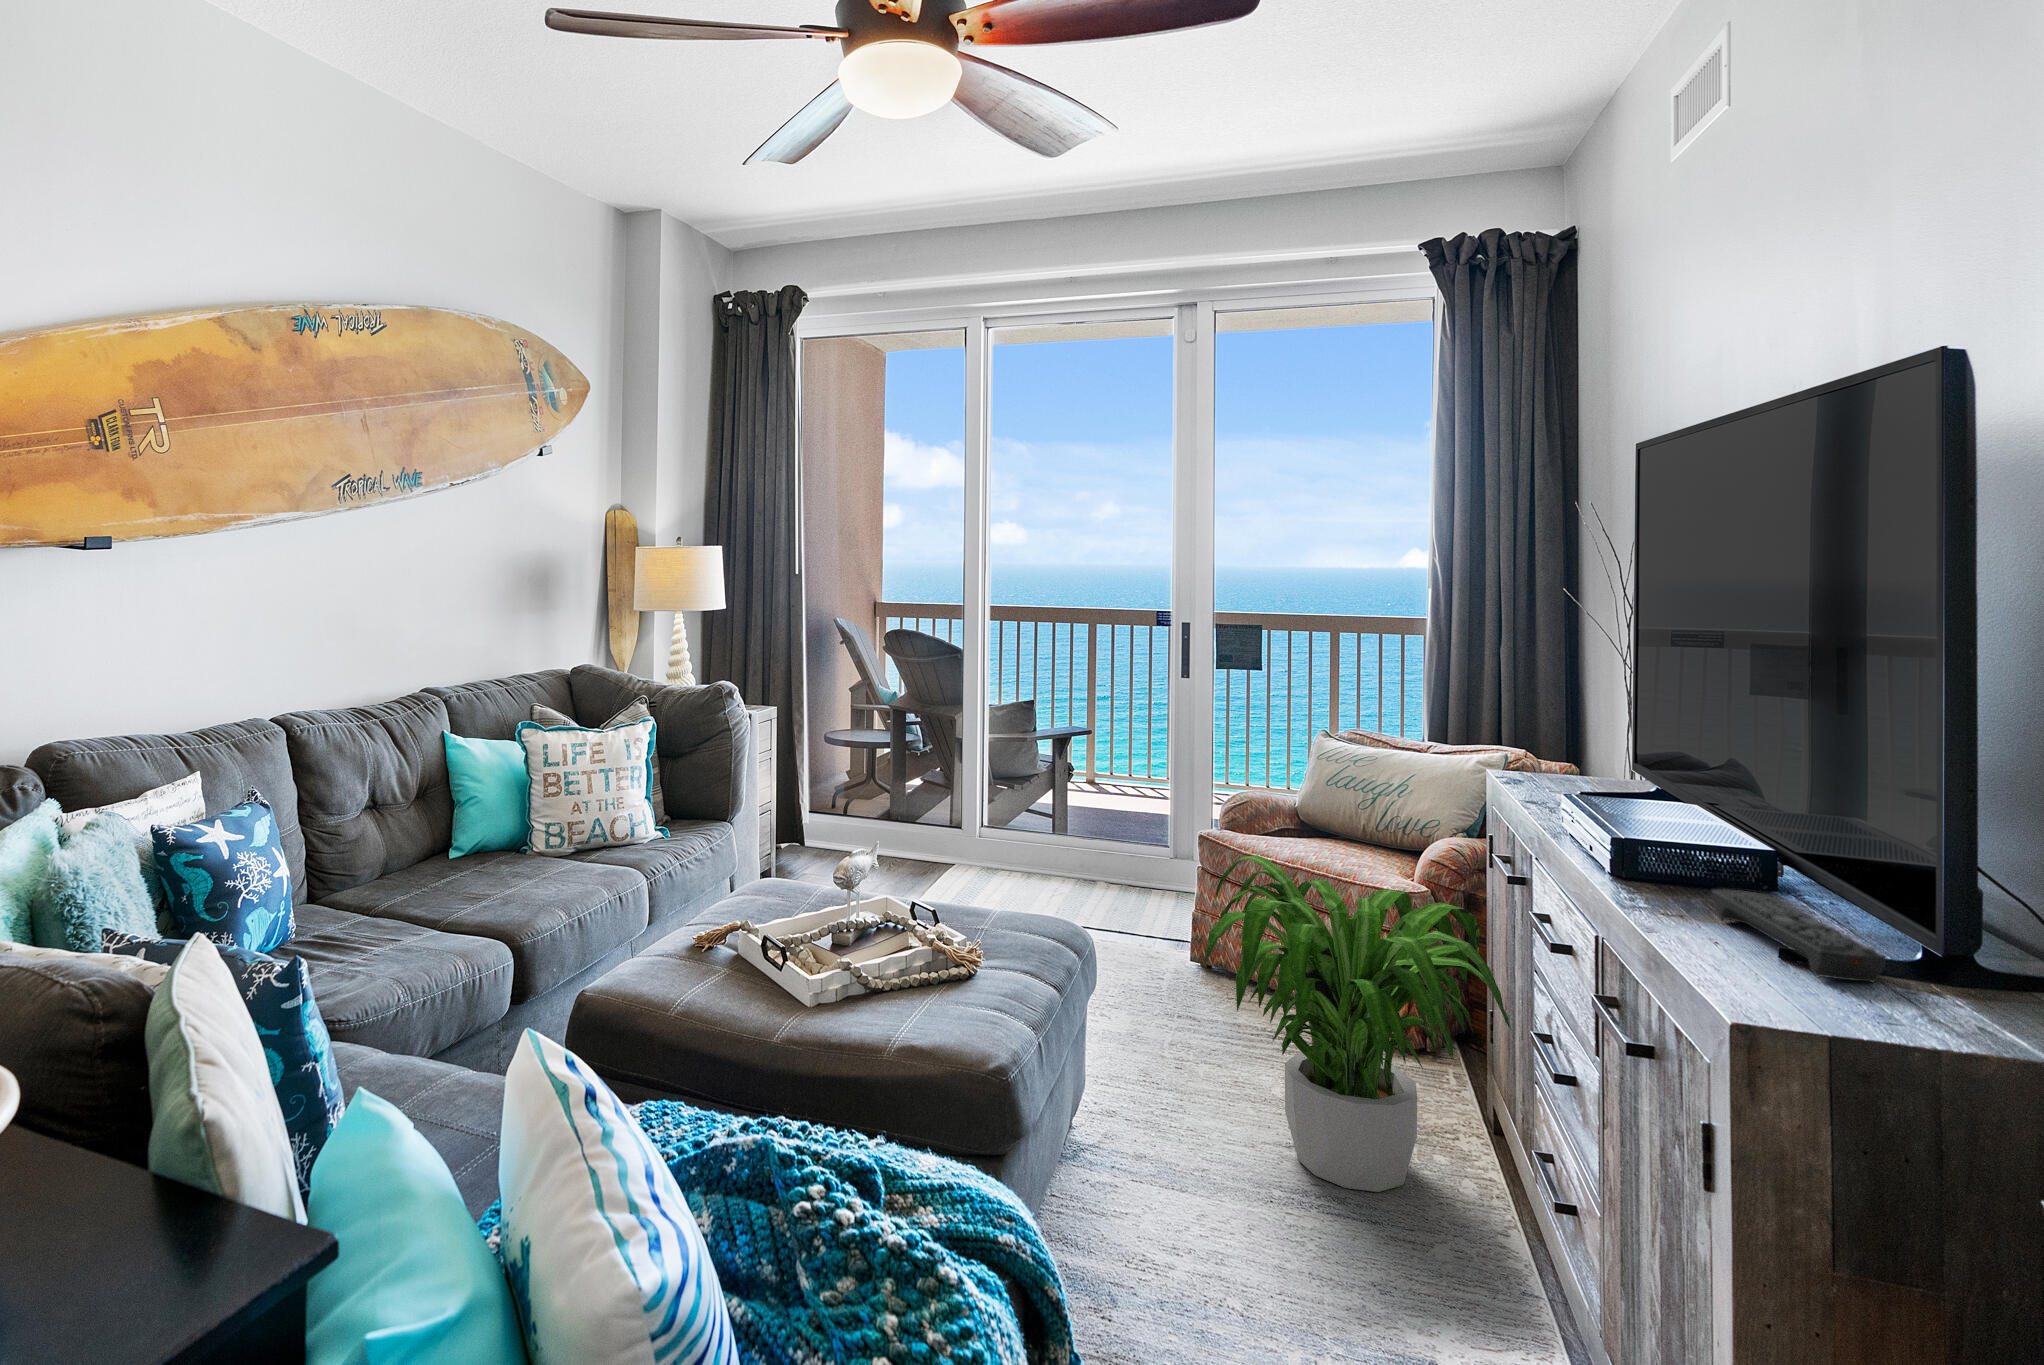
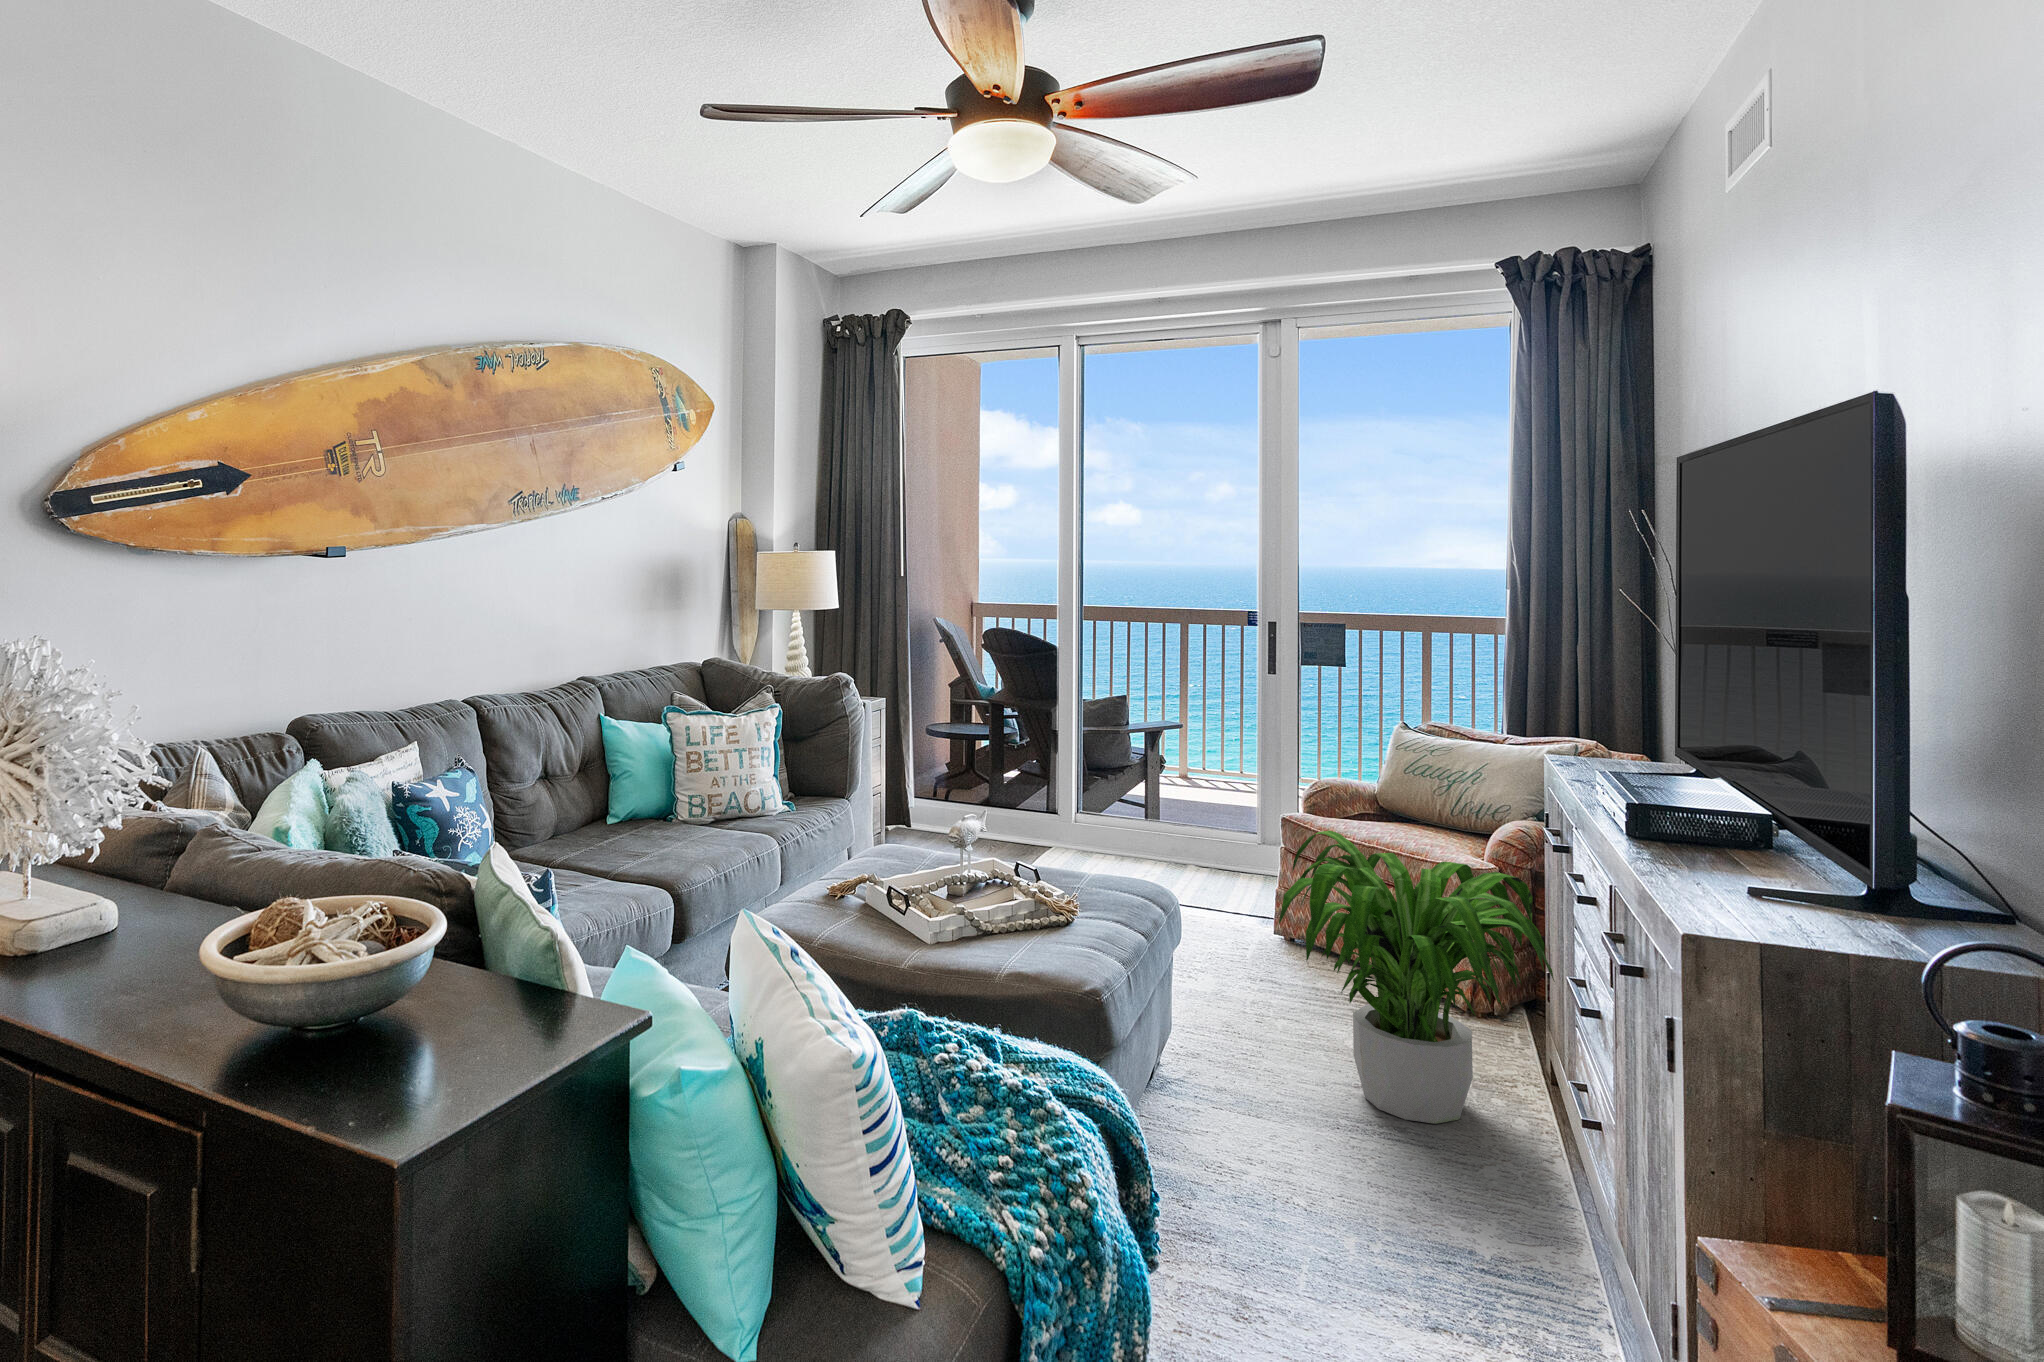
remote control: present [1712,889,1886,982] -> none [1694,844,1814,911]

